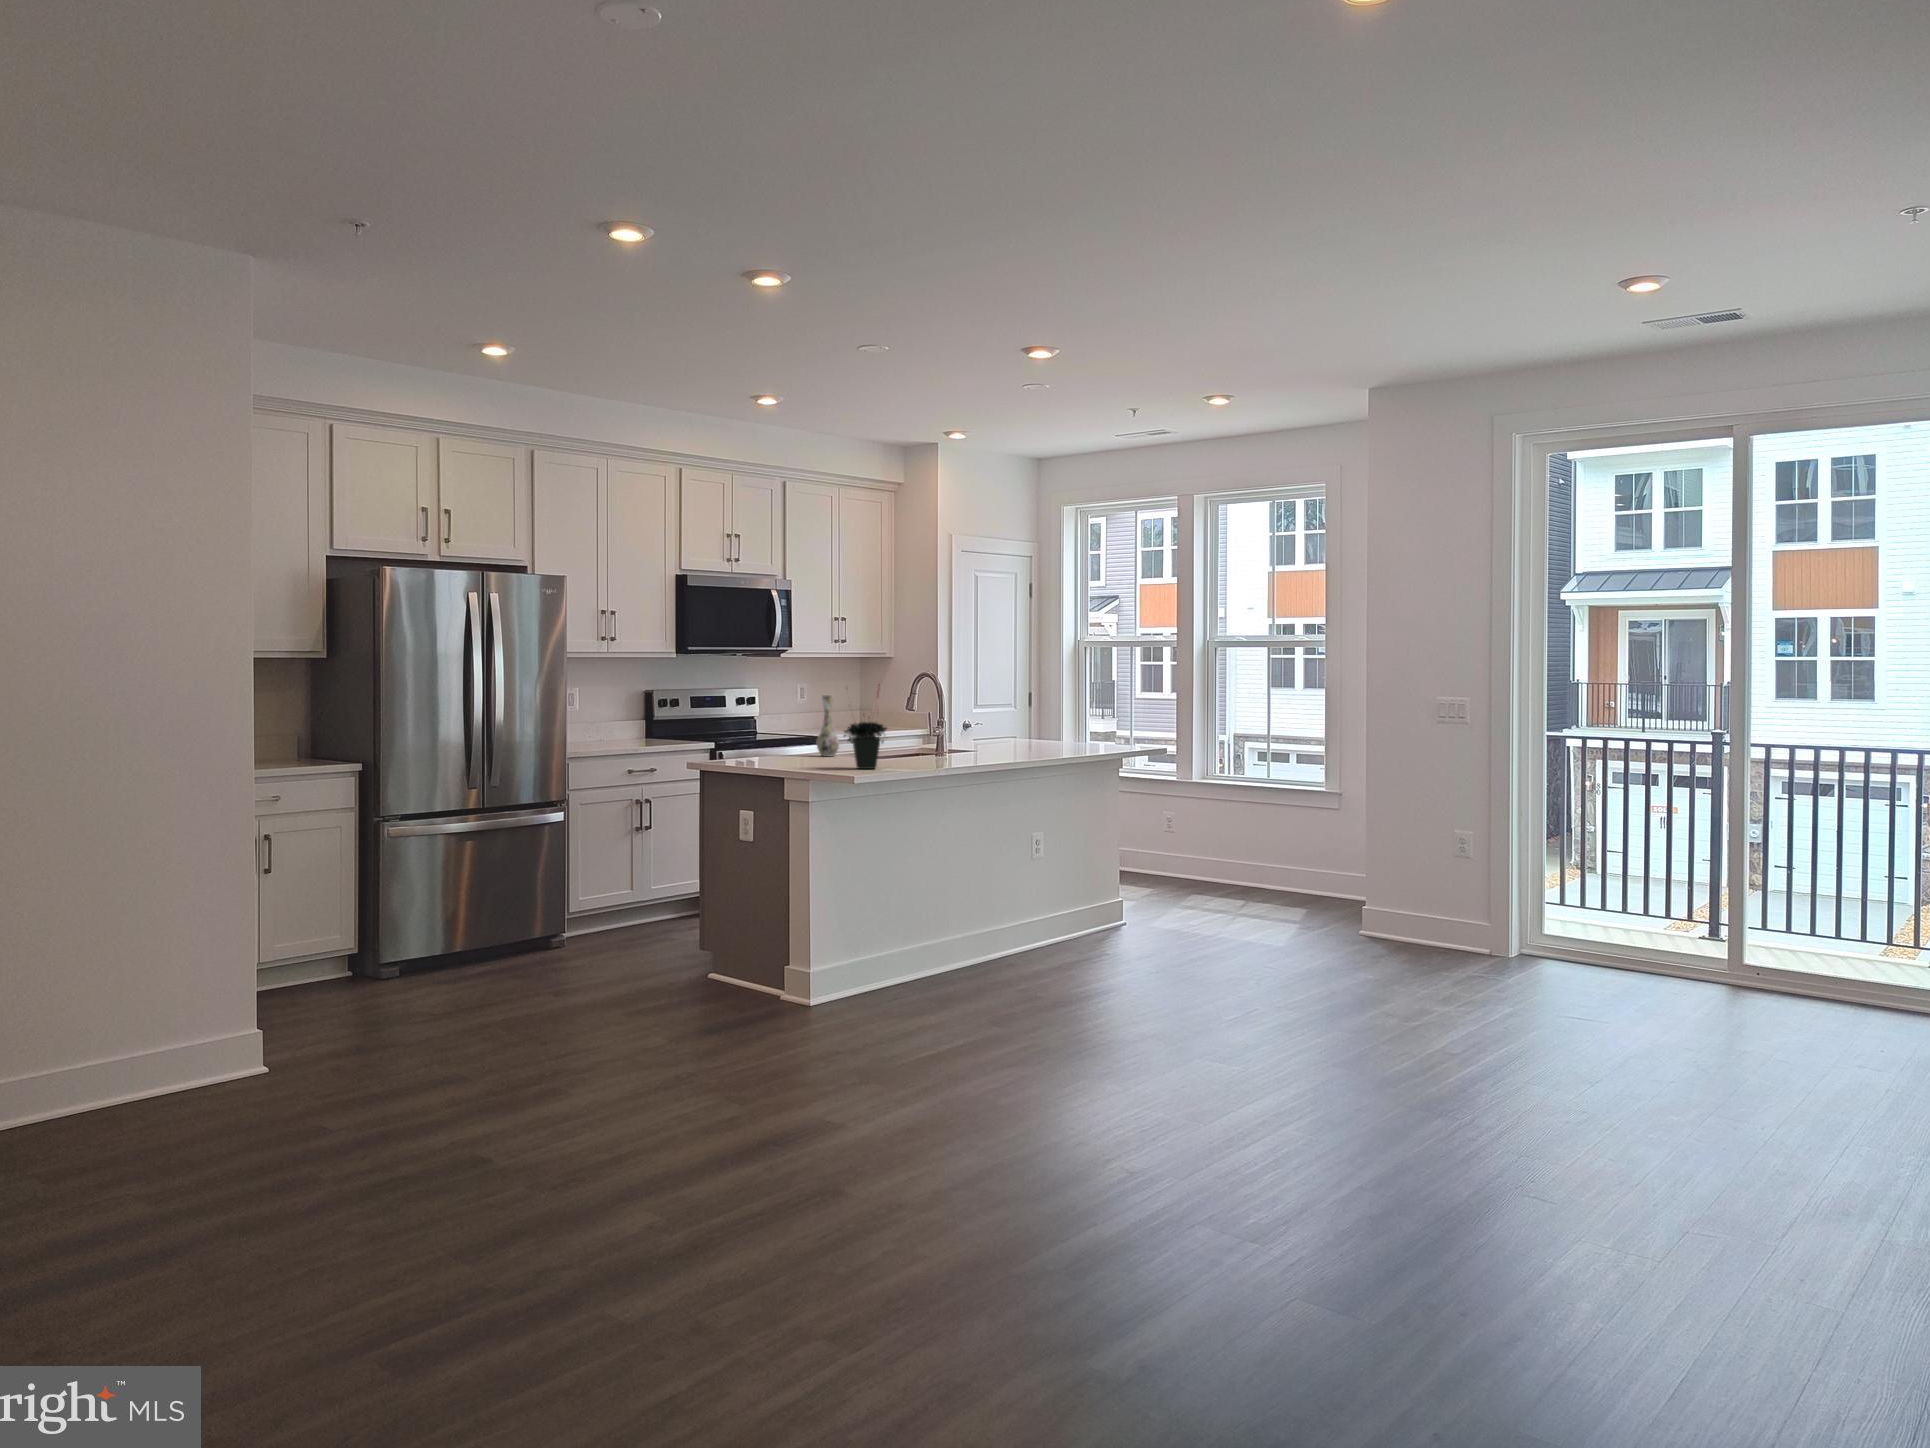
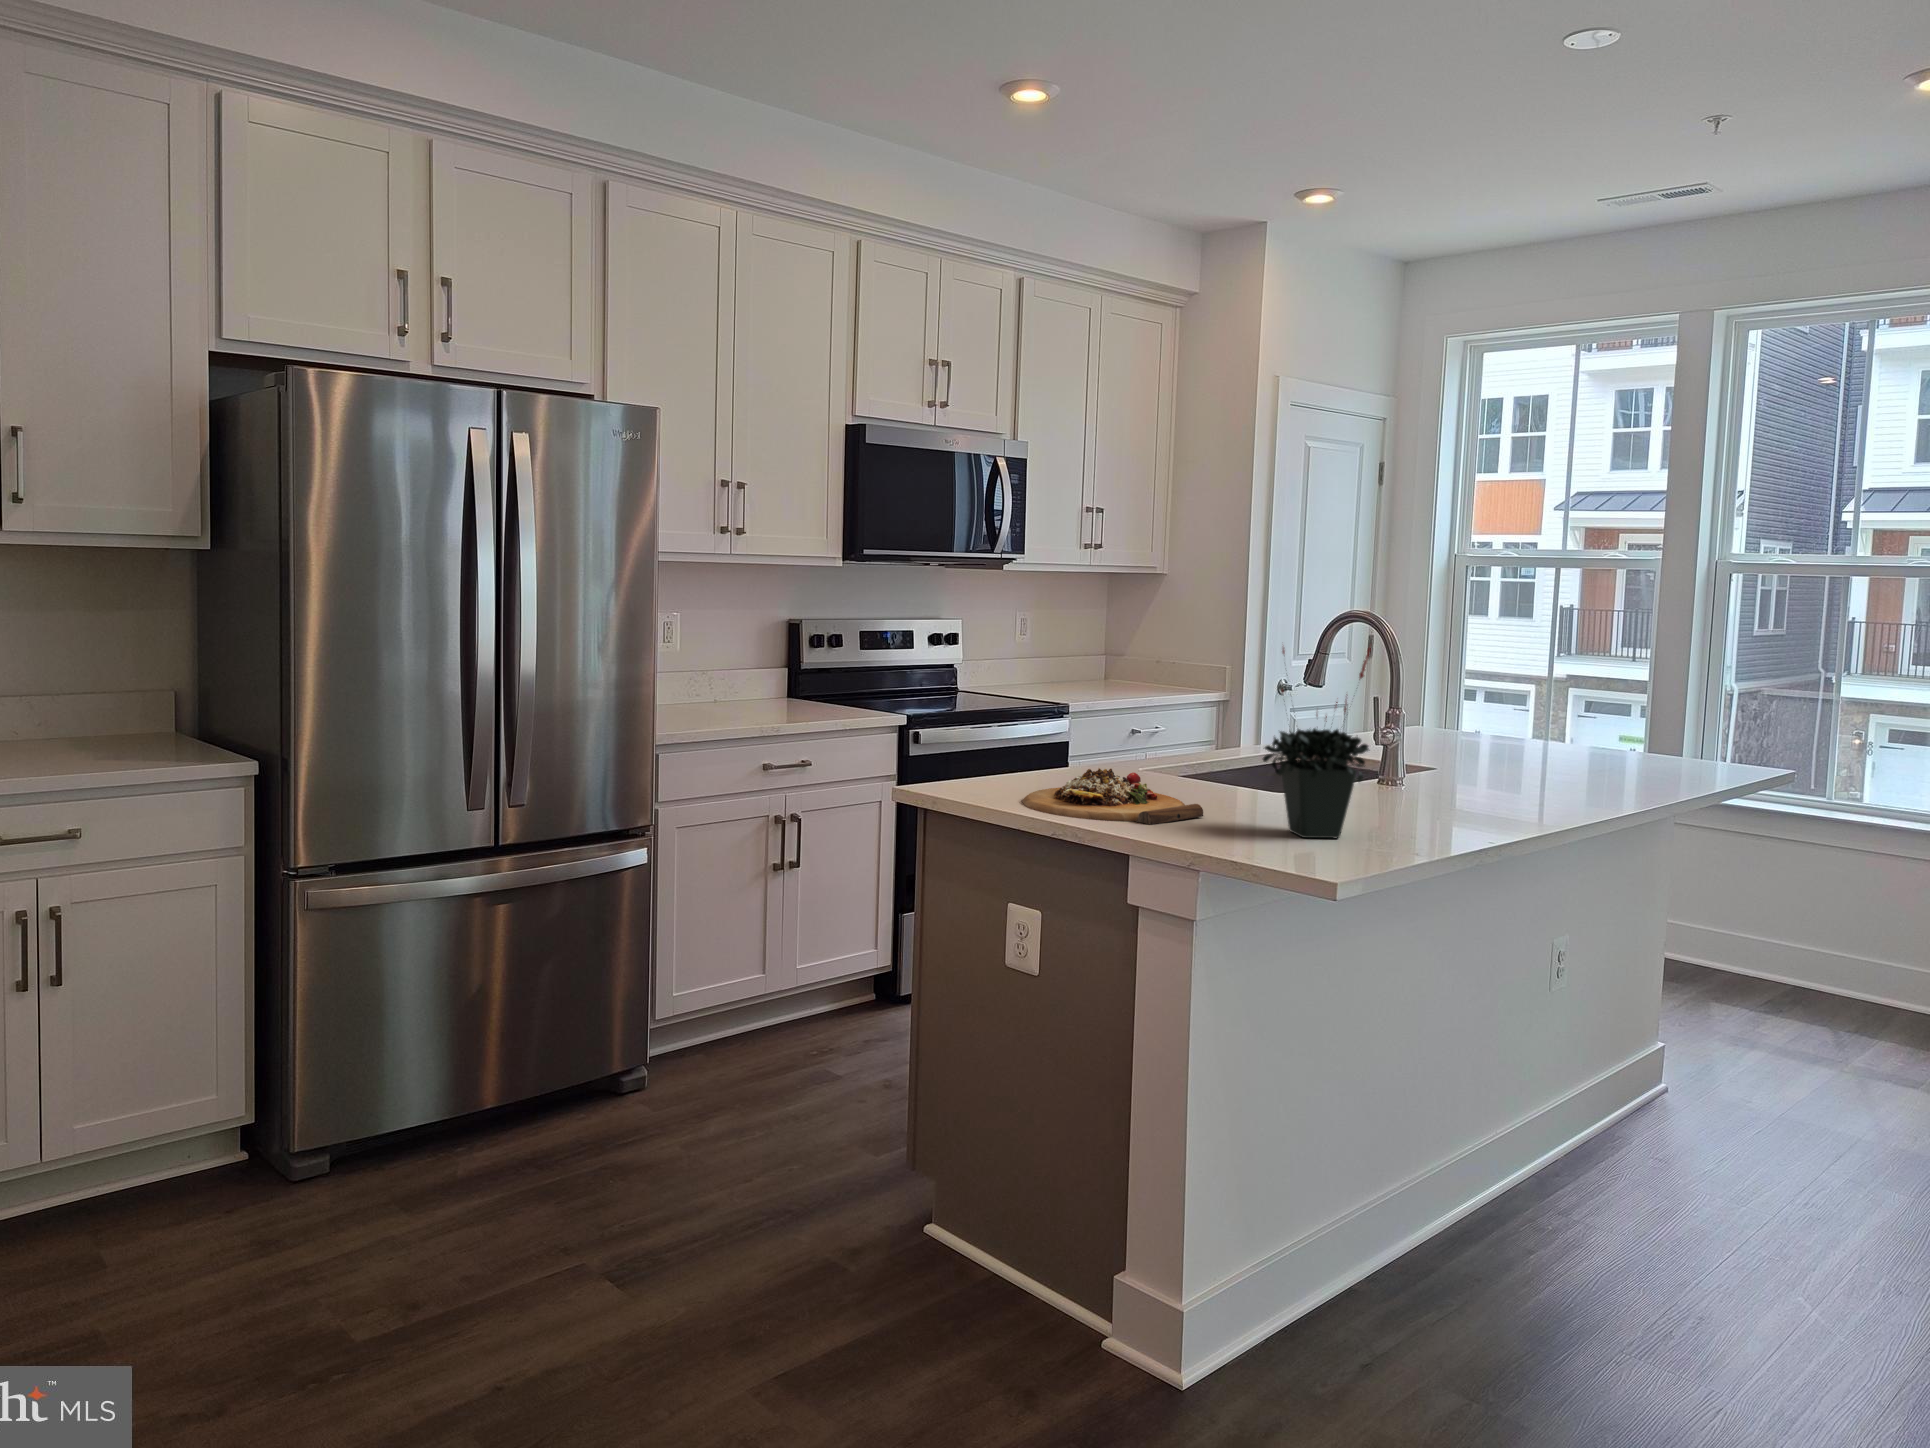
vase: present [816,695,839,756] -> none [1135,651,1181,774]
cutting board: none [744,747,825,768] -> present [1023,768,1204,824]

